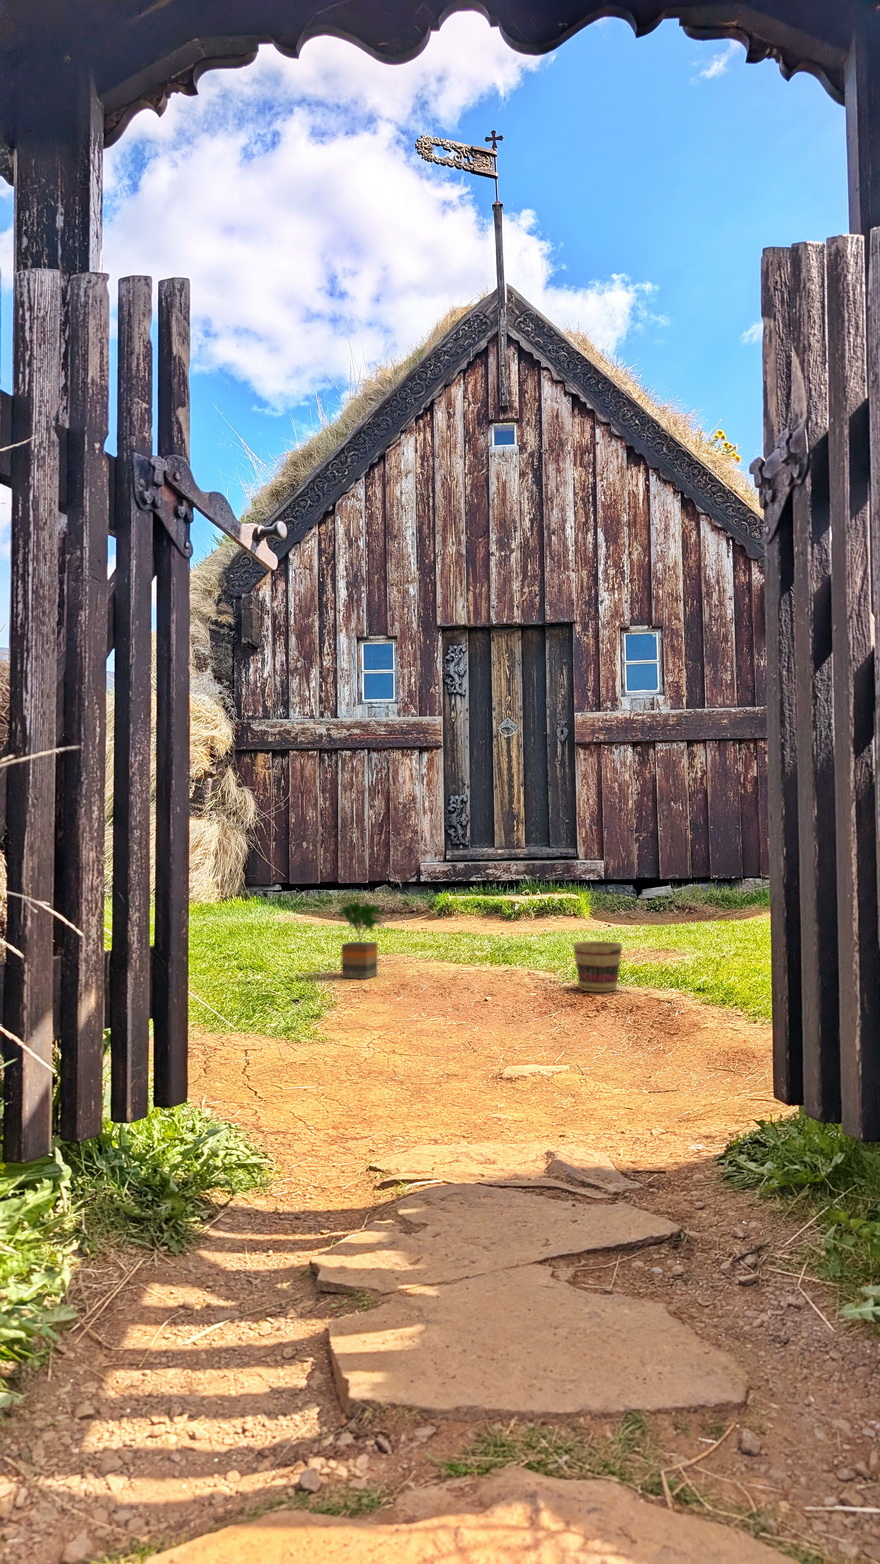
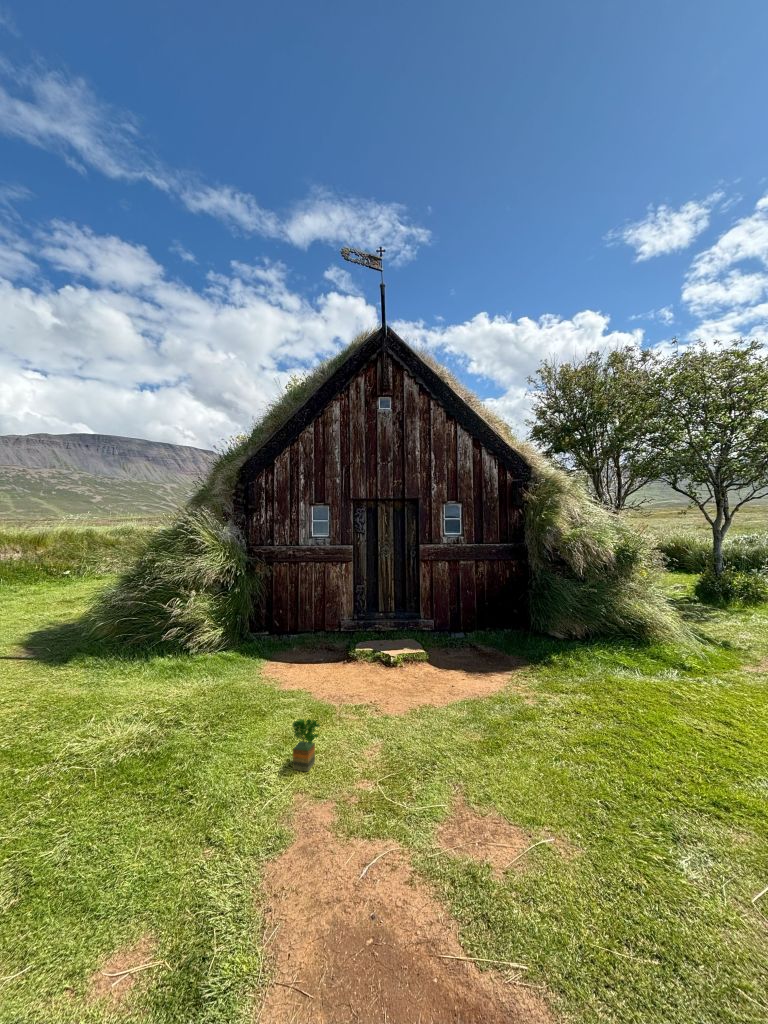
basket: present [573,941,622,992] -> none [435,754,465,797]

